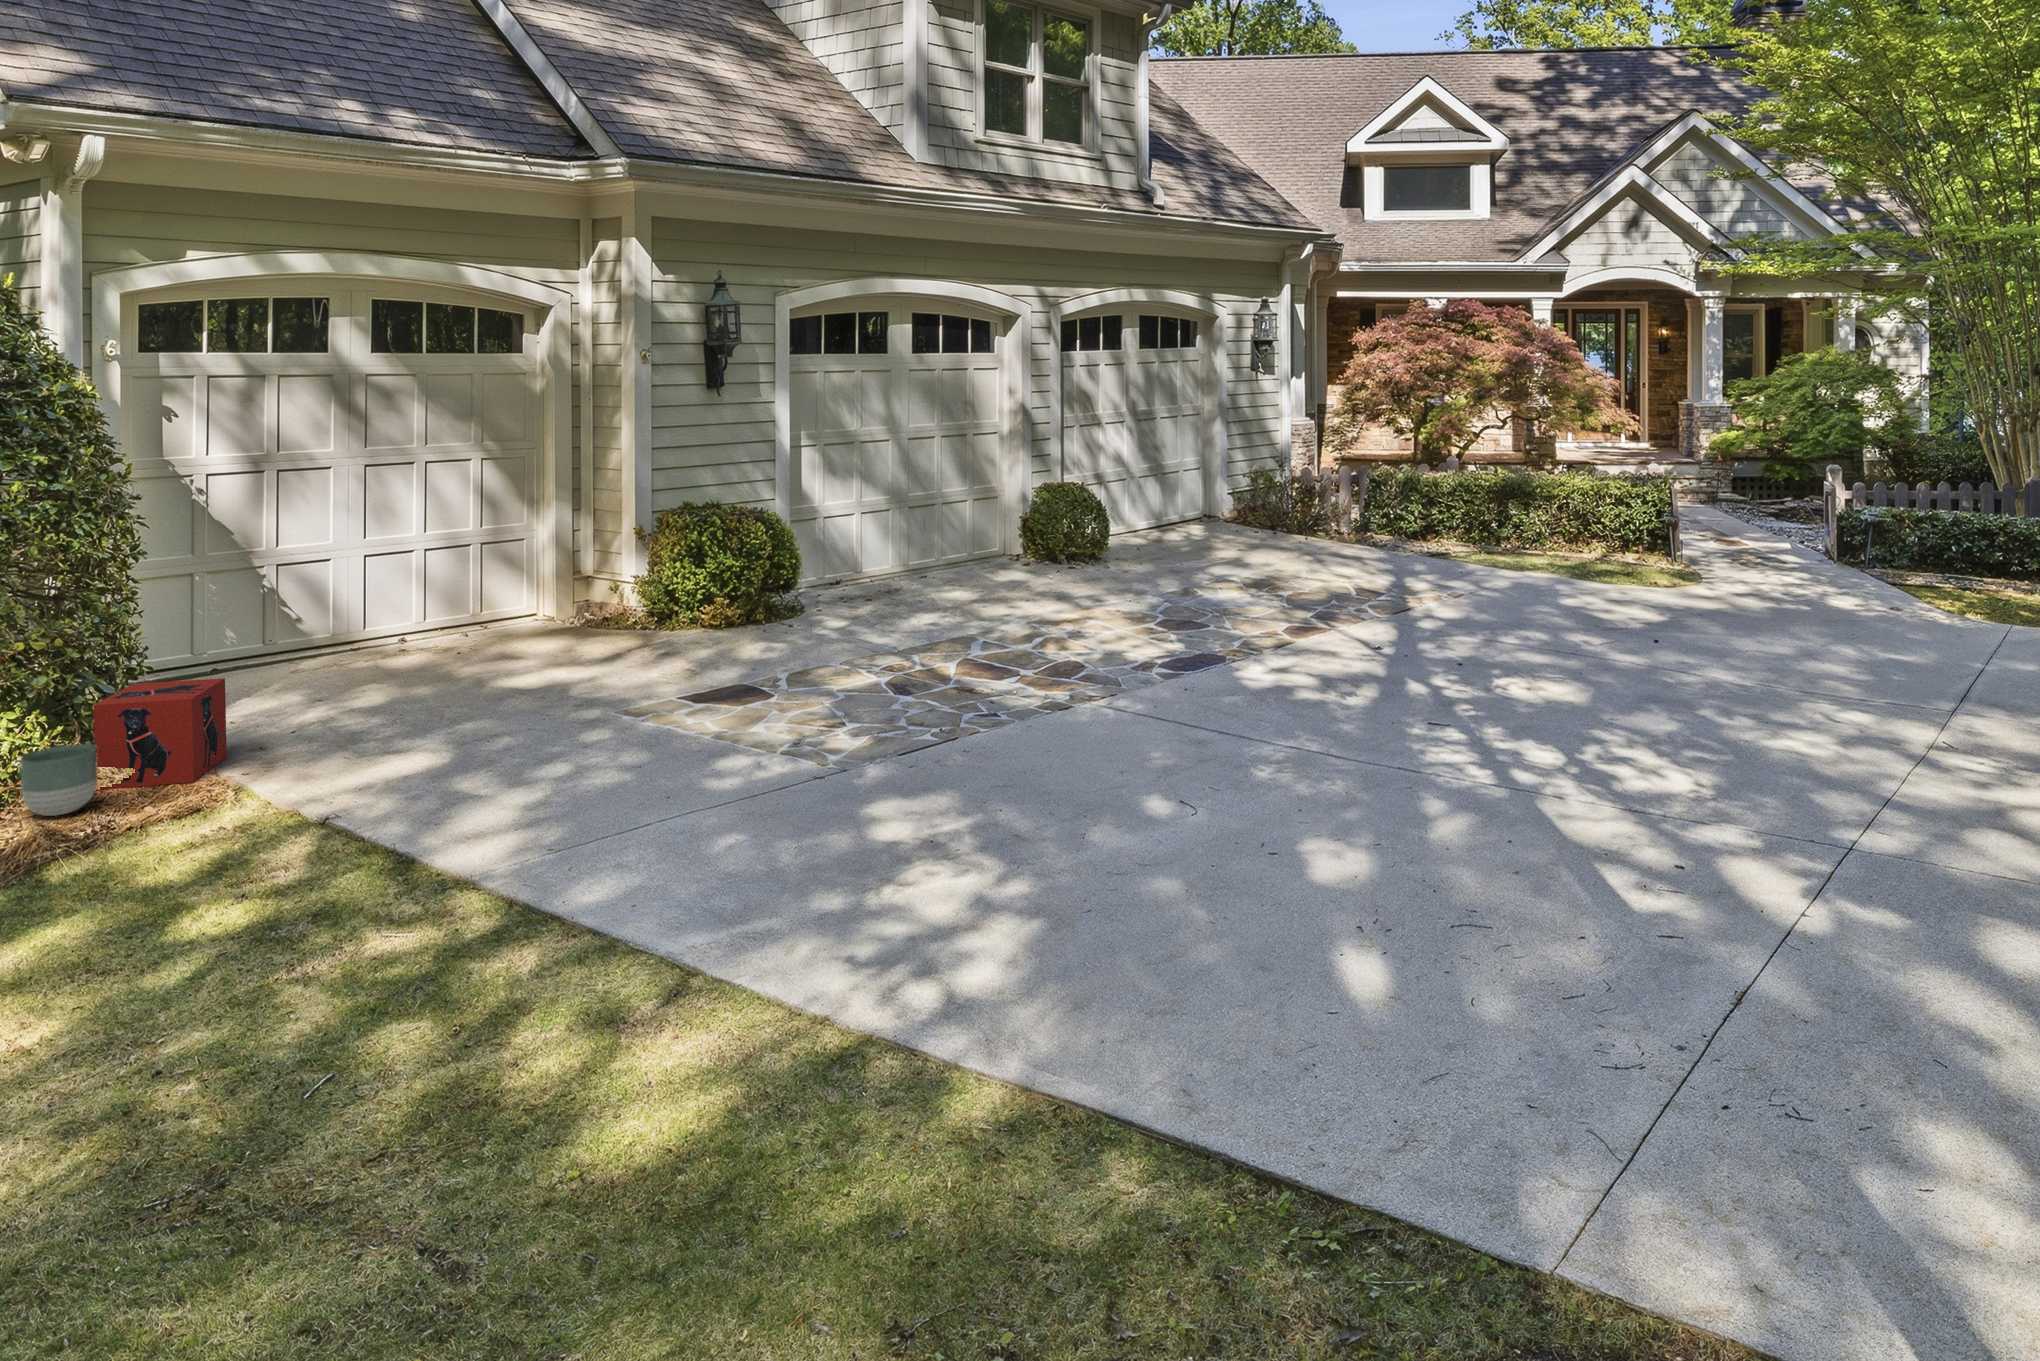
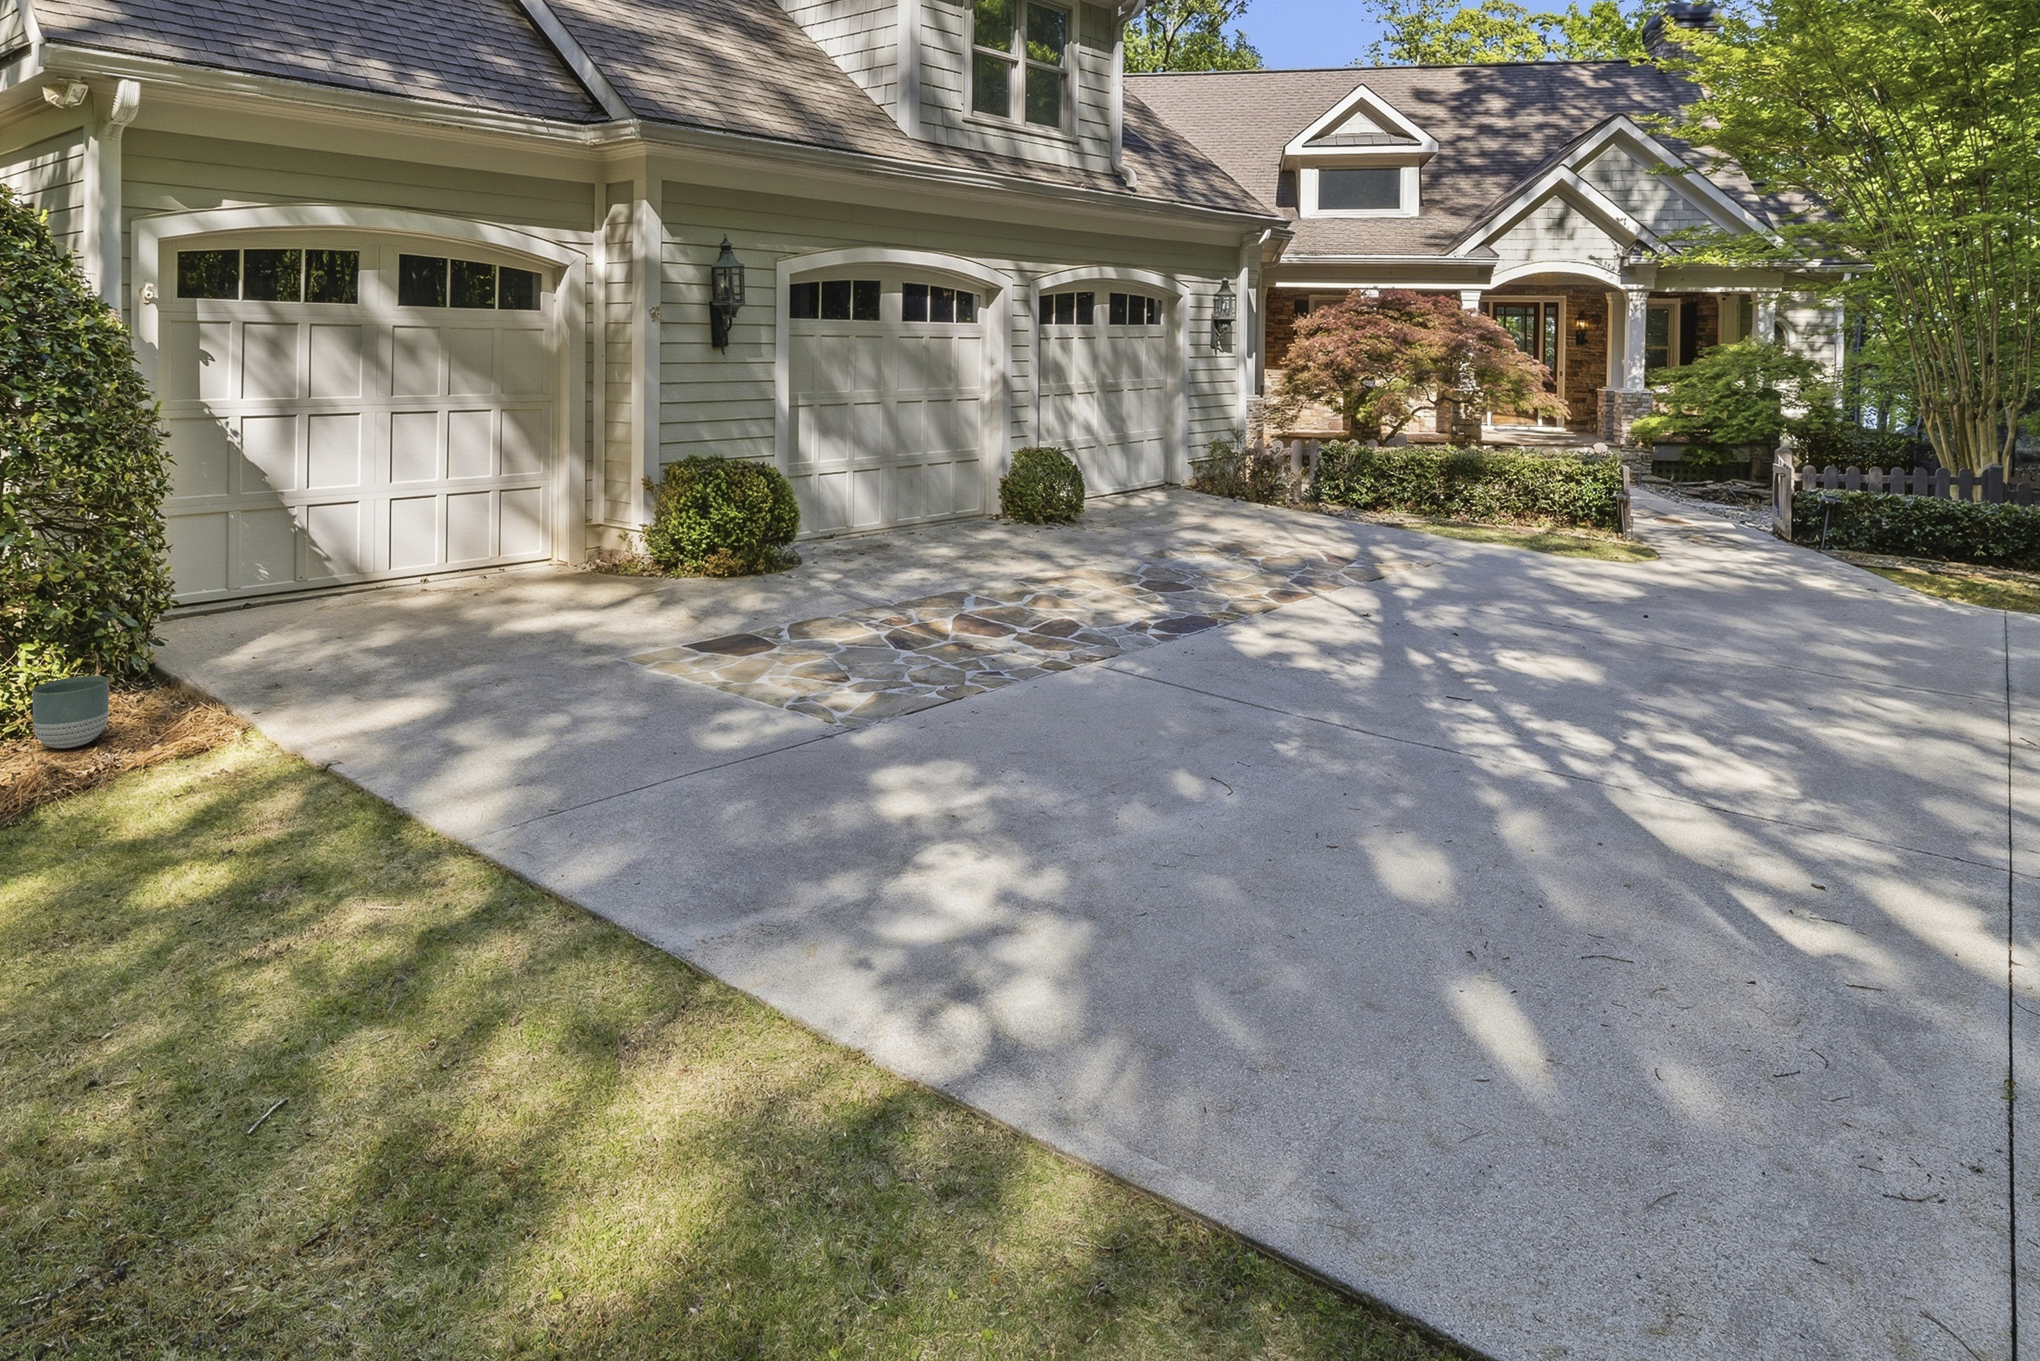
storage box: present [94,678,227,790] -> none [110,614,242,722]

